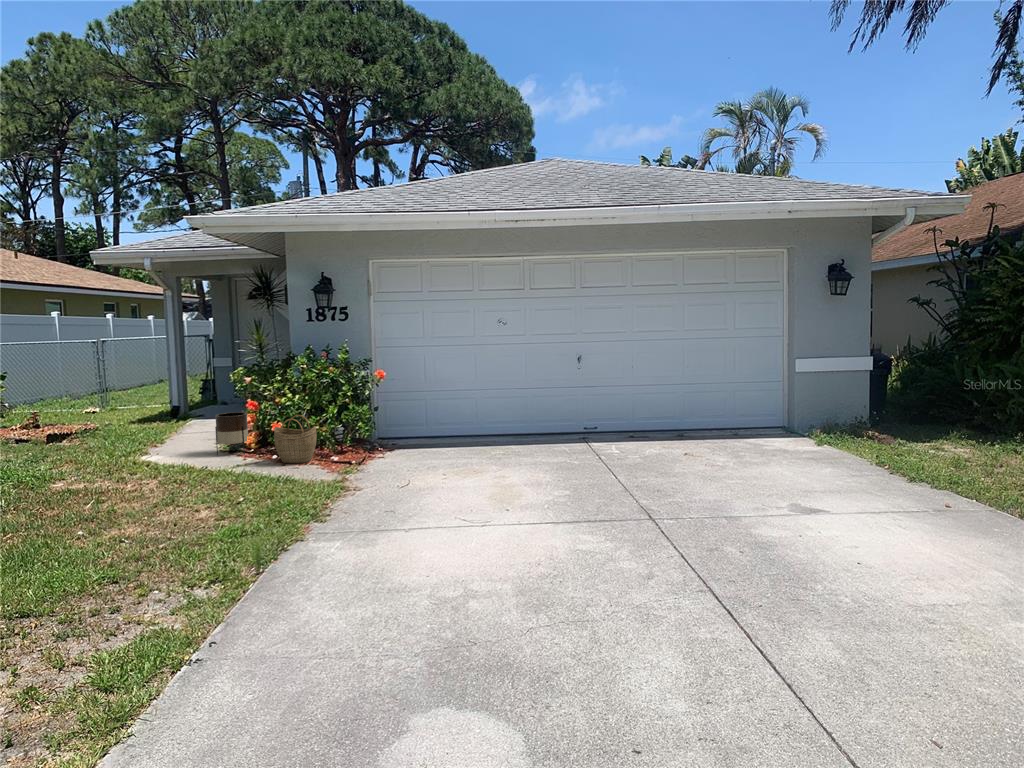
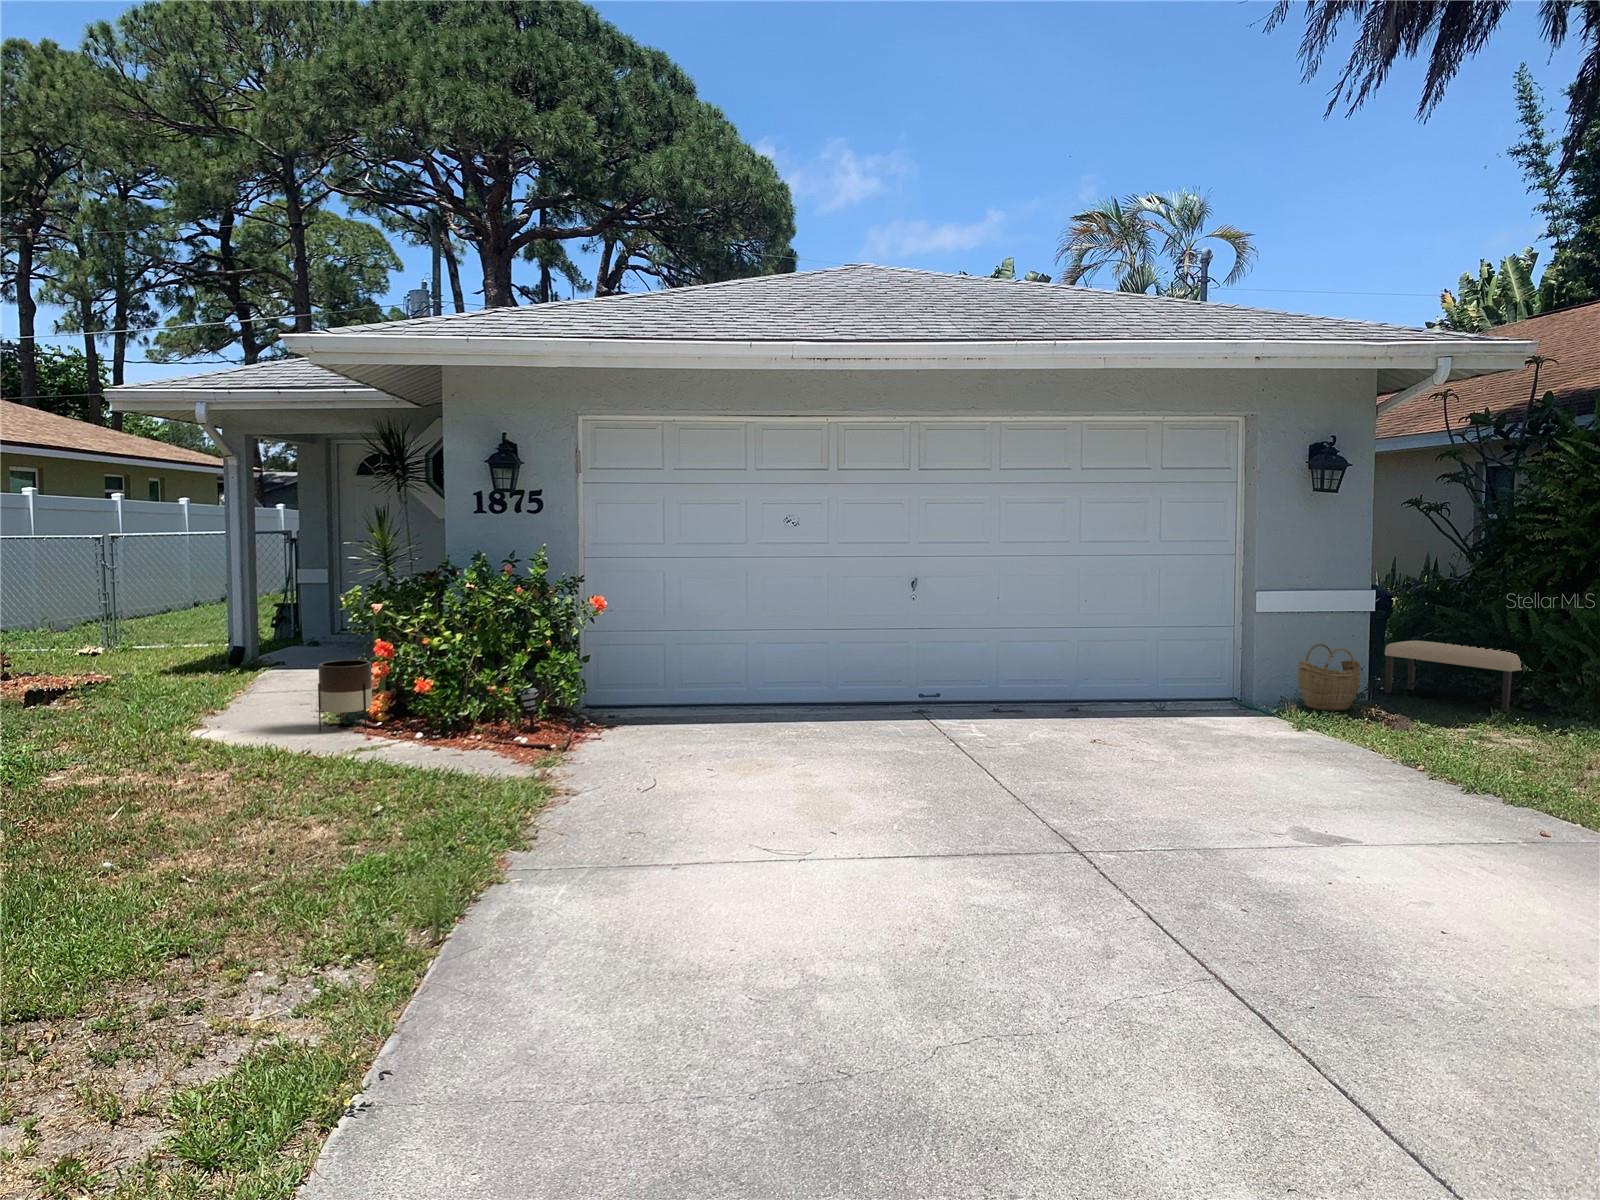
bench: none [886,391,983,436] -> present [1385,641,1531,712]
woven basket: present [274,415,317,463] -> present [1298,644,1360,711]

